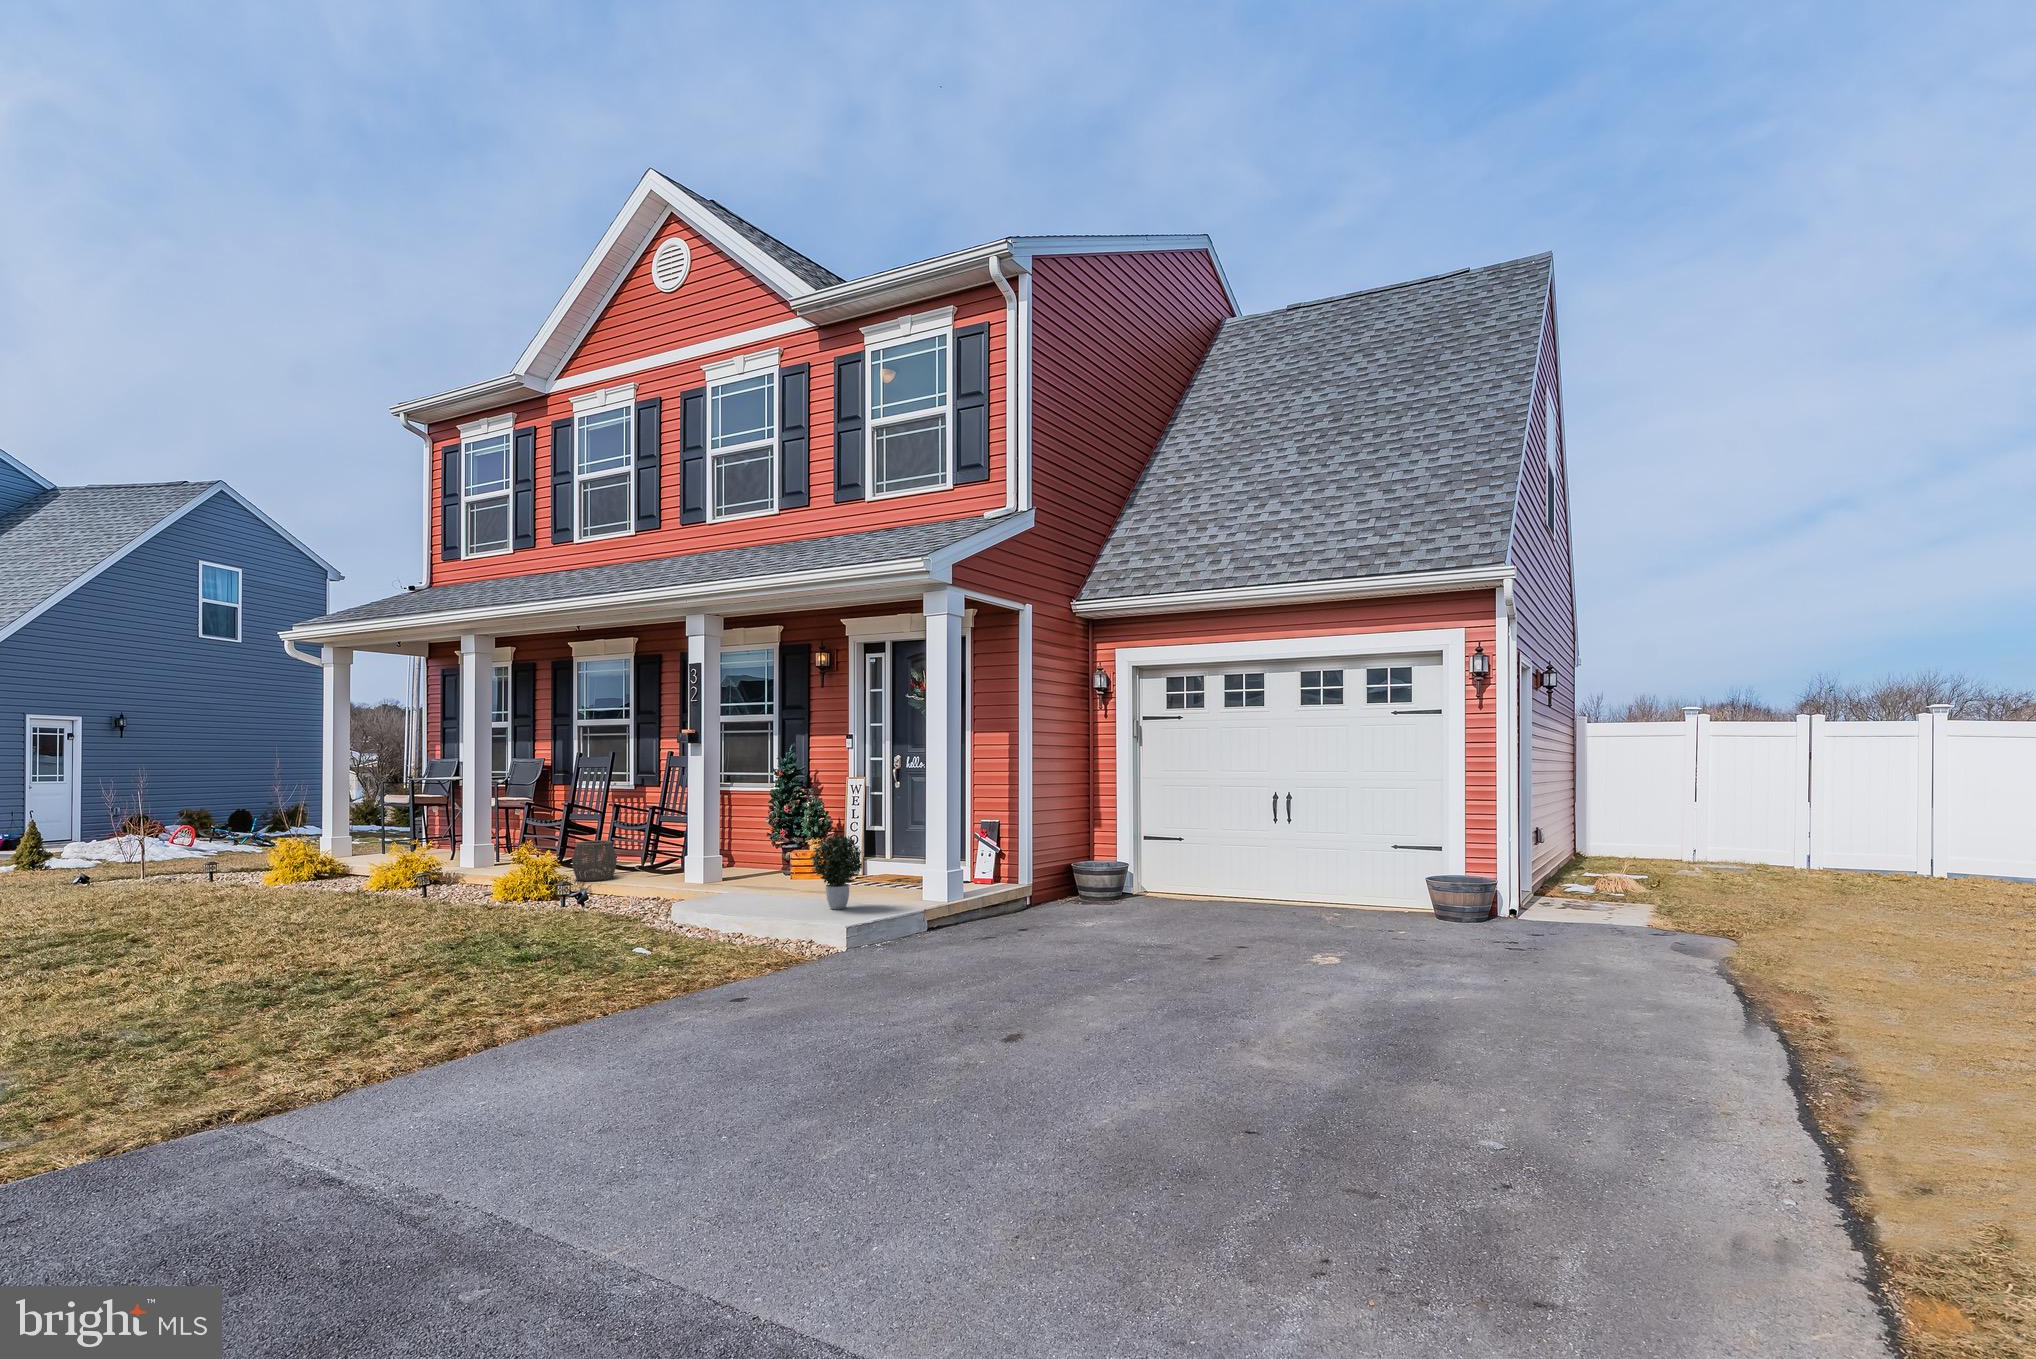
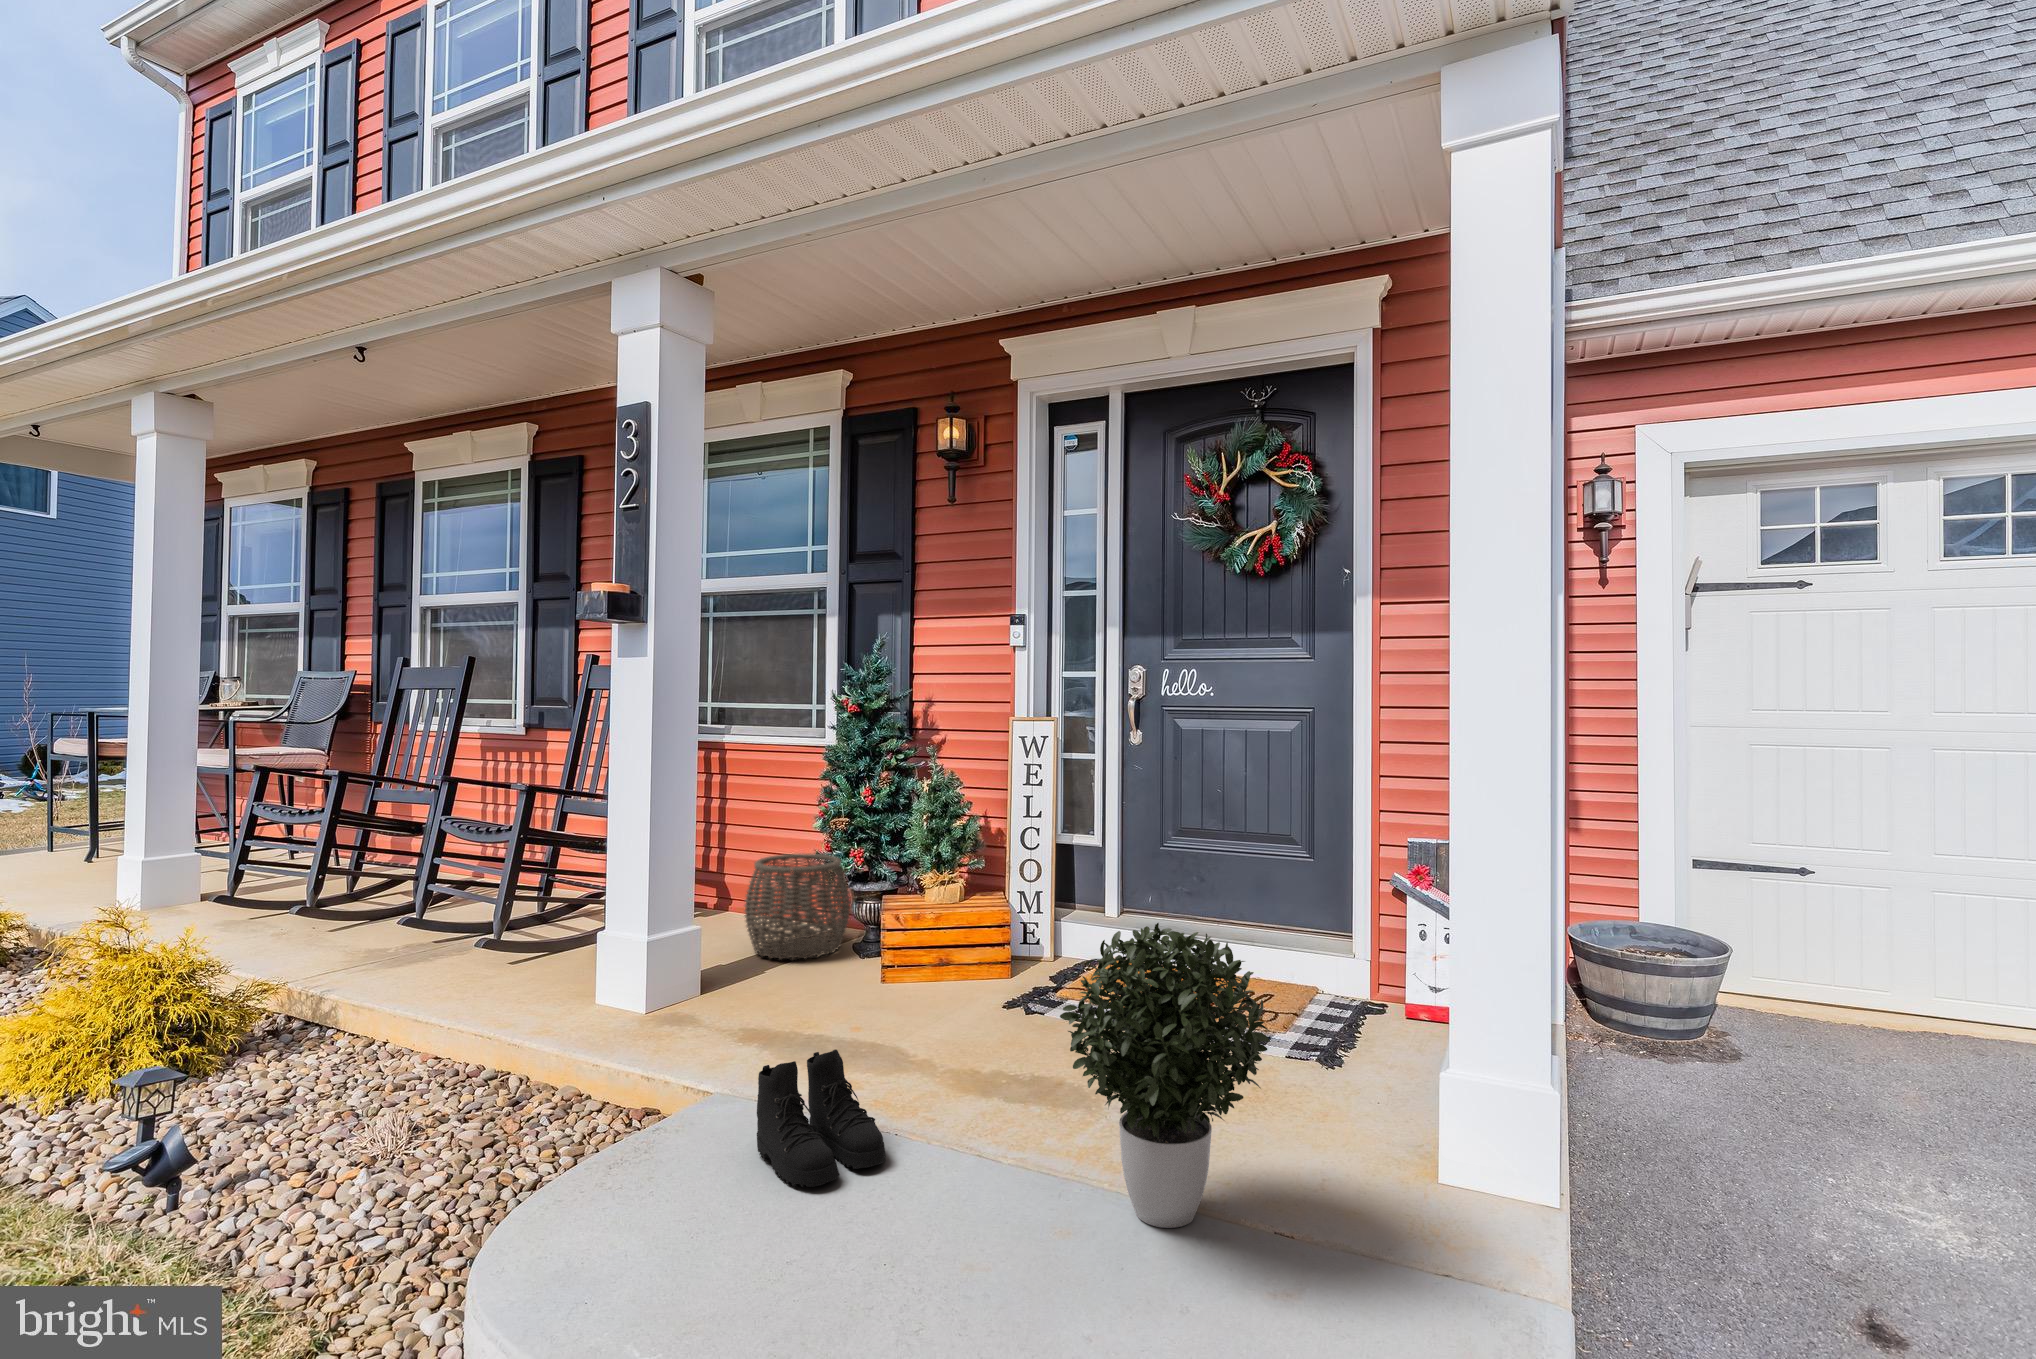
woven basket: present [572,840,617,881] -> present [744,854,850,960]
boots: none [736,877,771,907] -> present [757,1049,886,1187]

